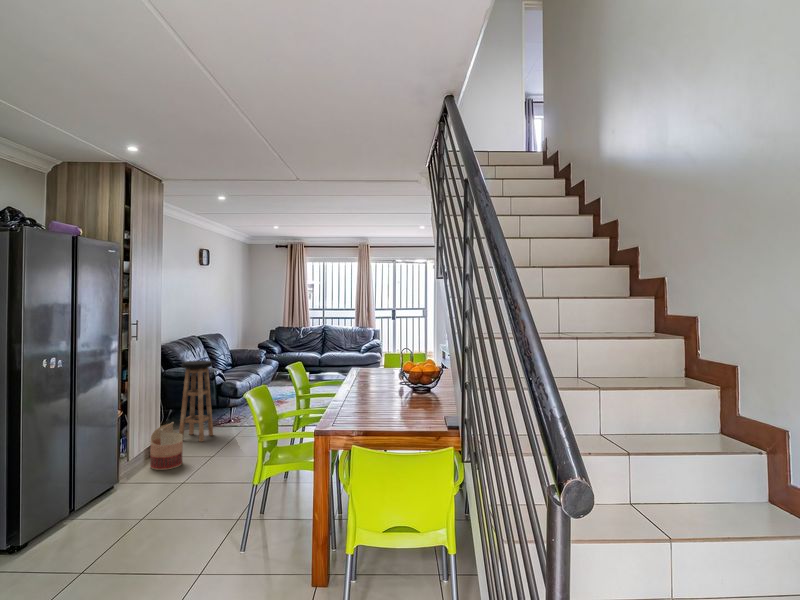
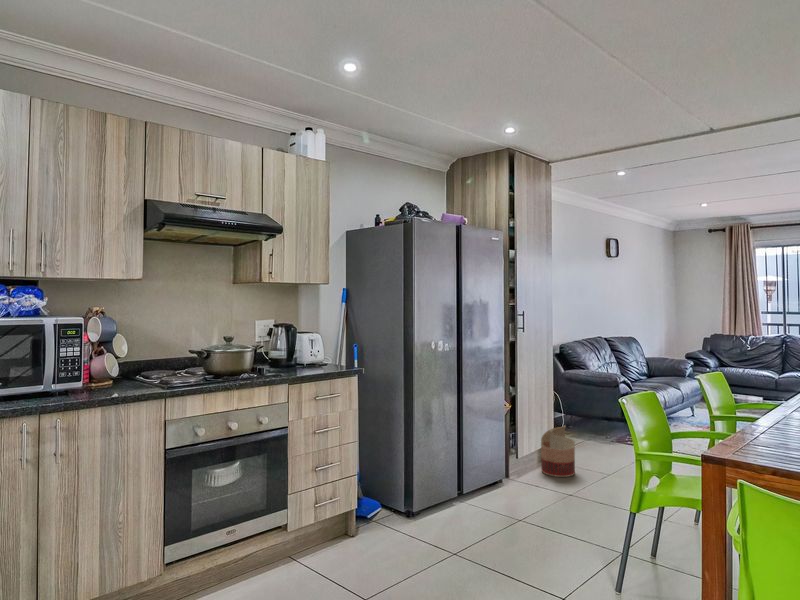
bar stool: present [179,360,213,442] -> none [576,362,617,456]

